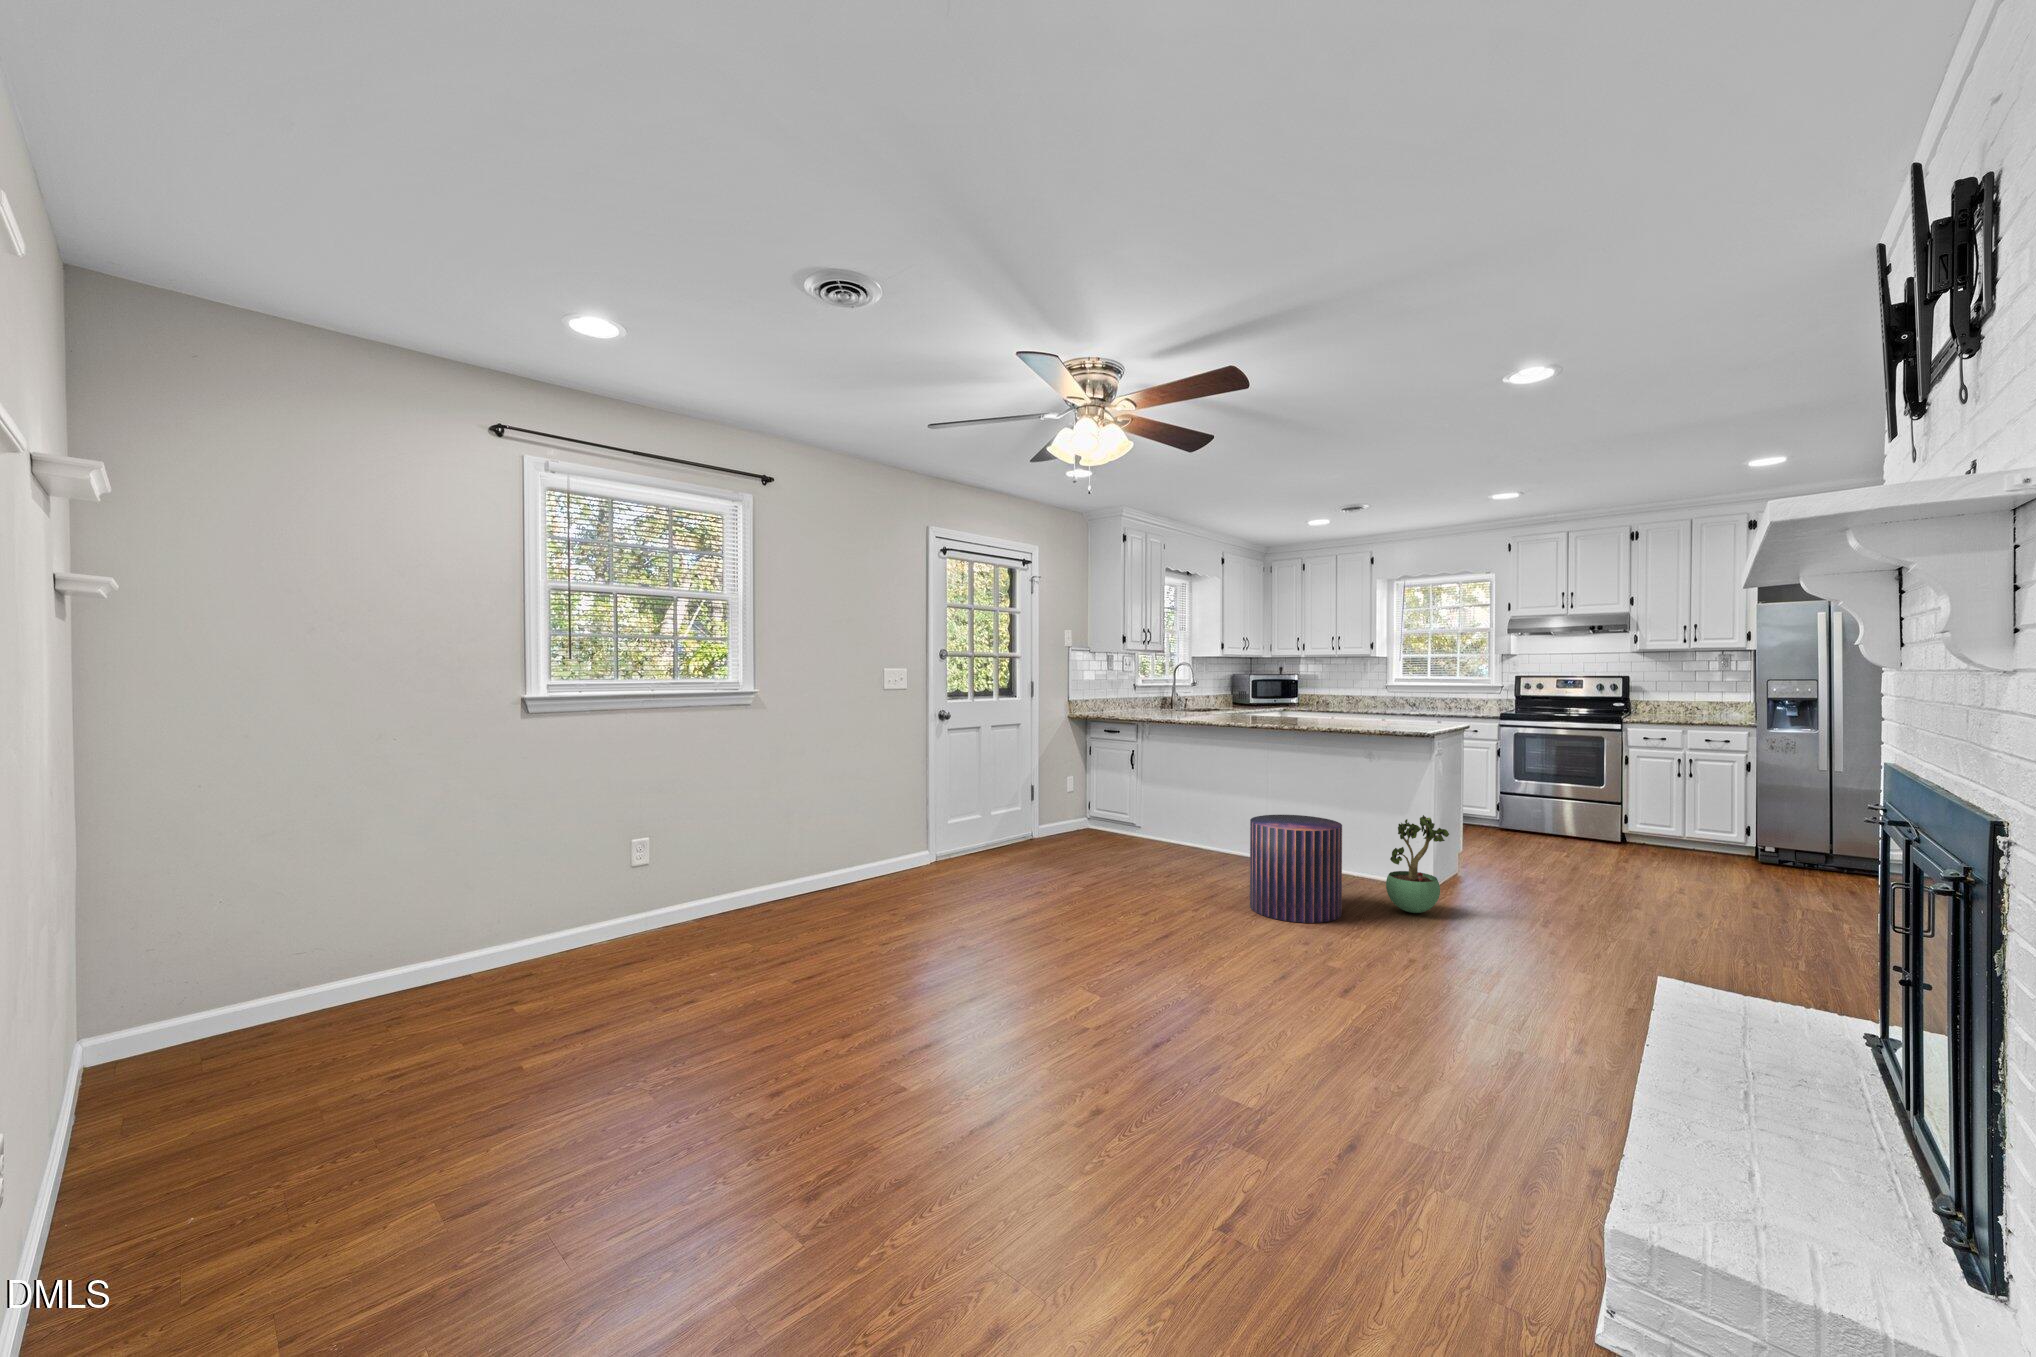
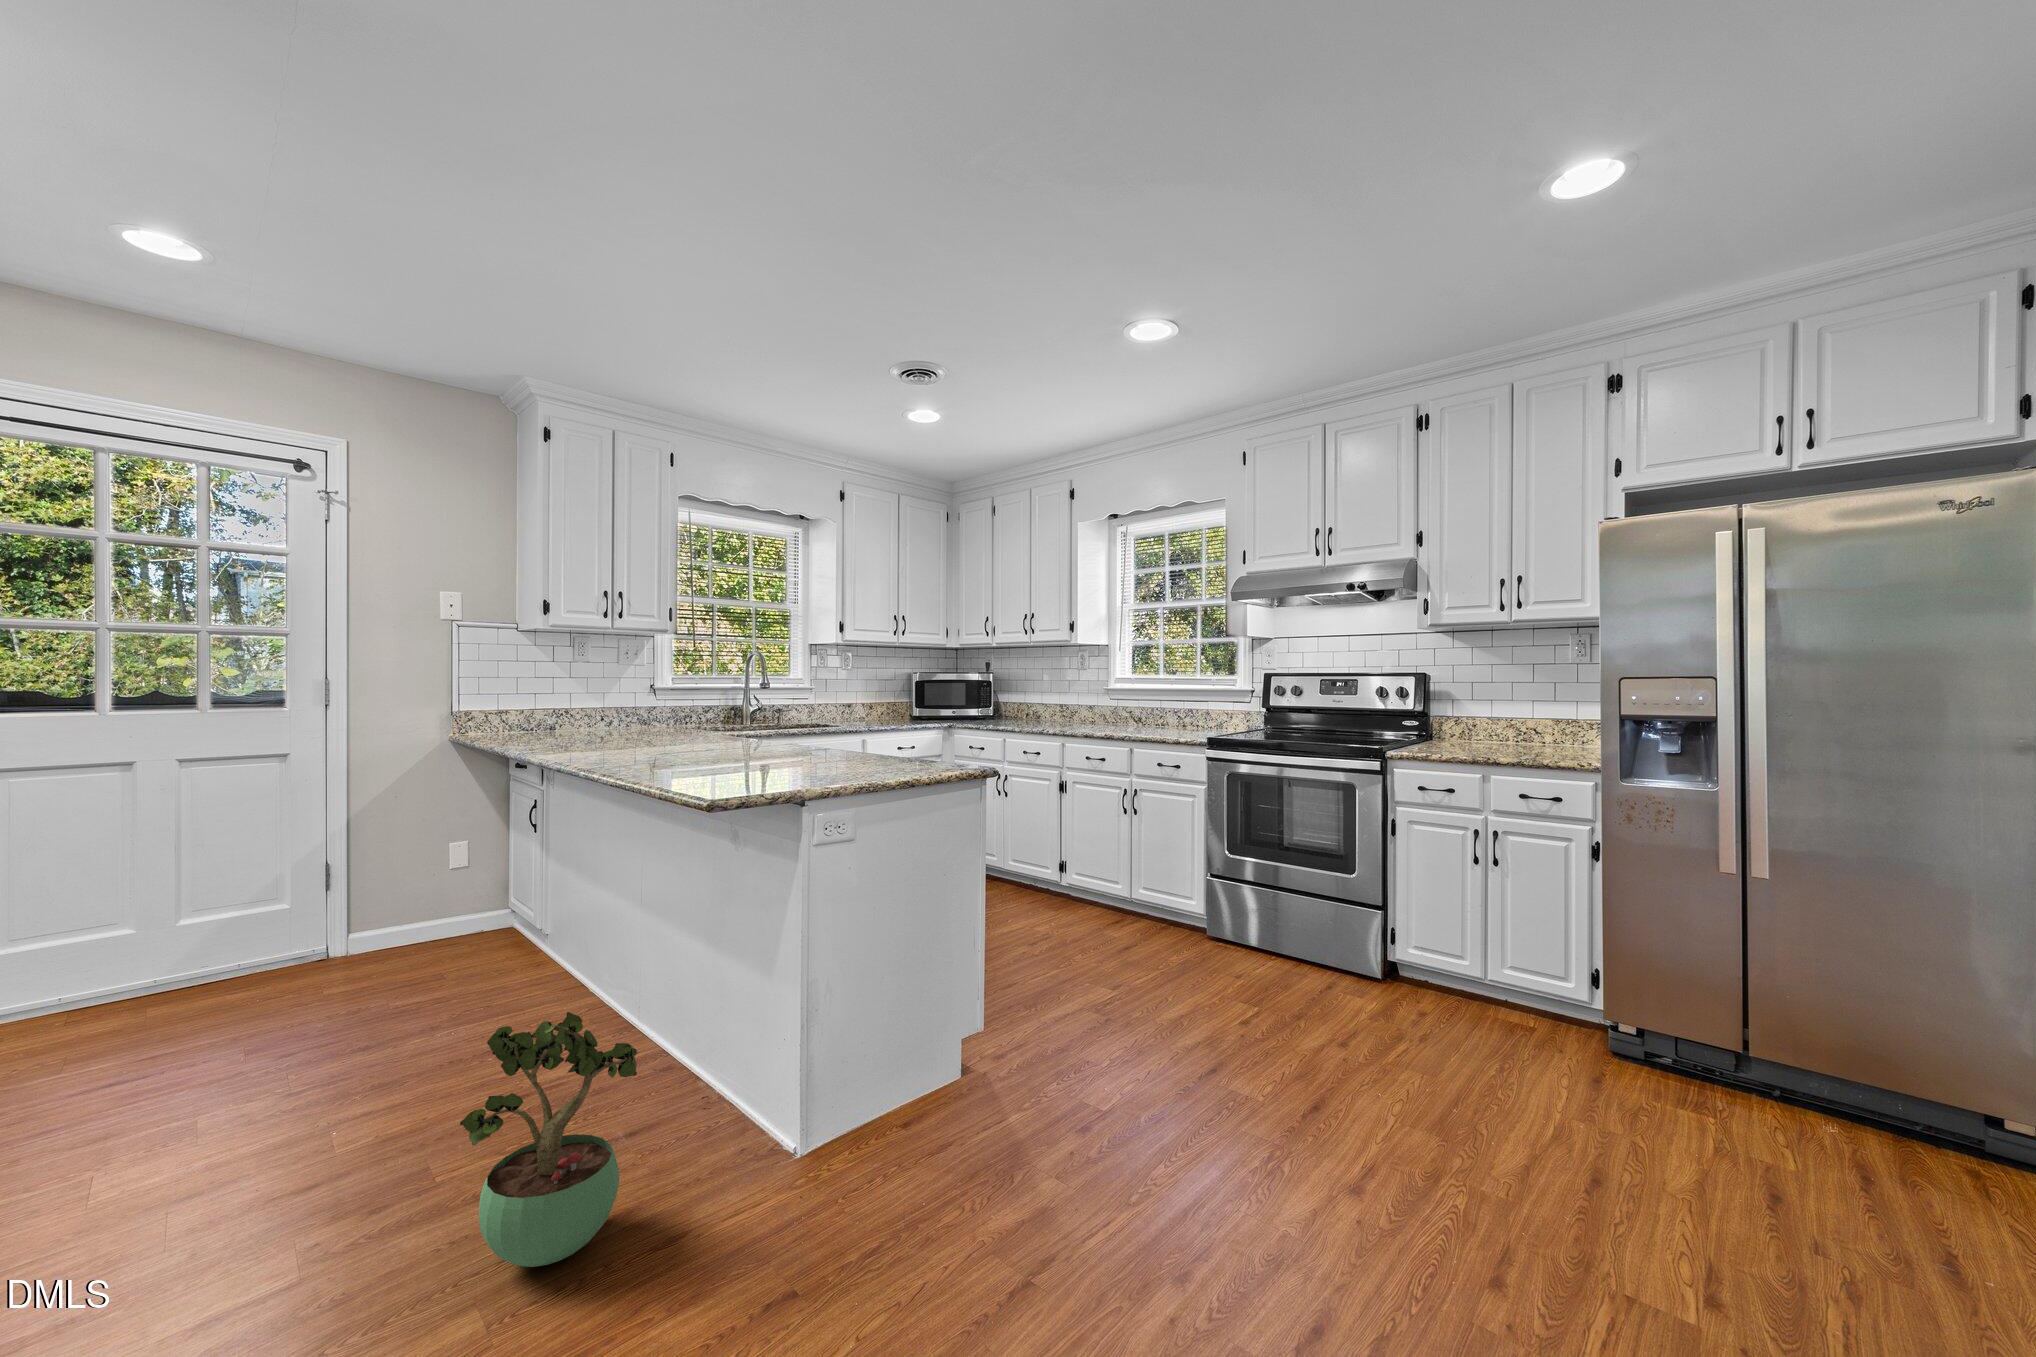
pouf: present [1250,815,1342,923] -> none [141,979,425,1308]

